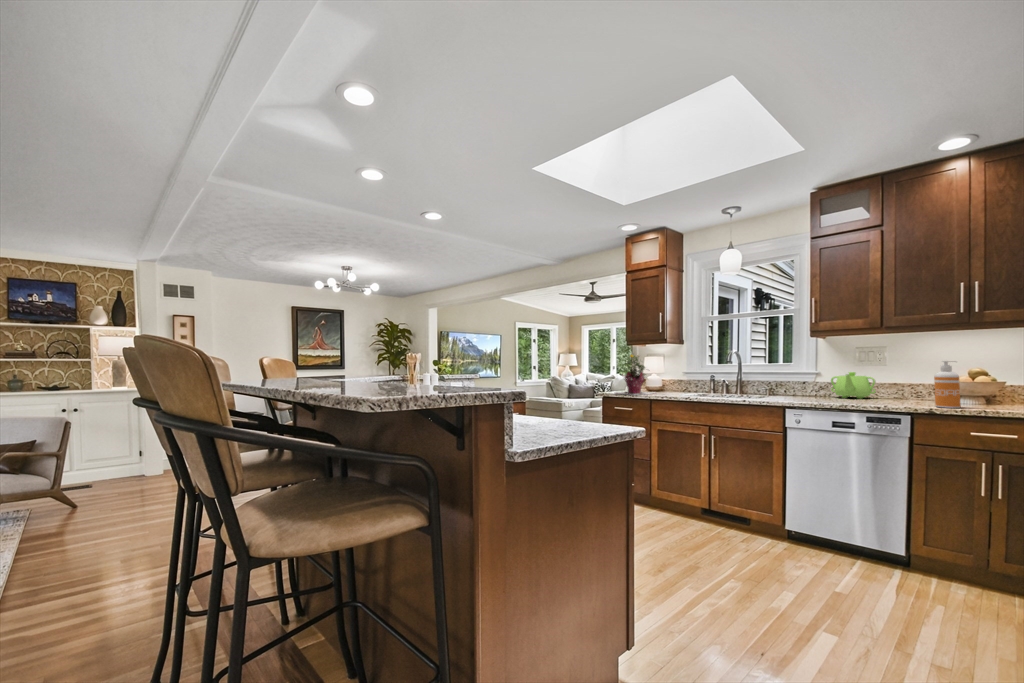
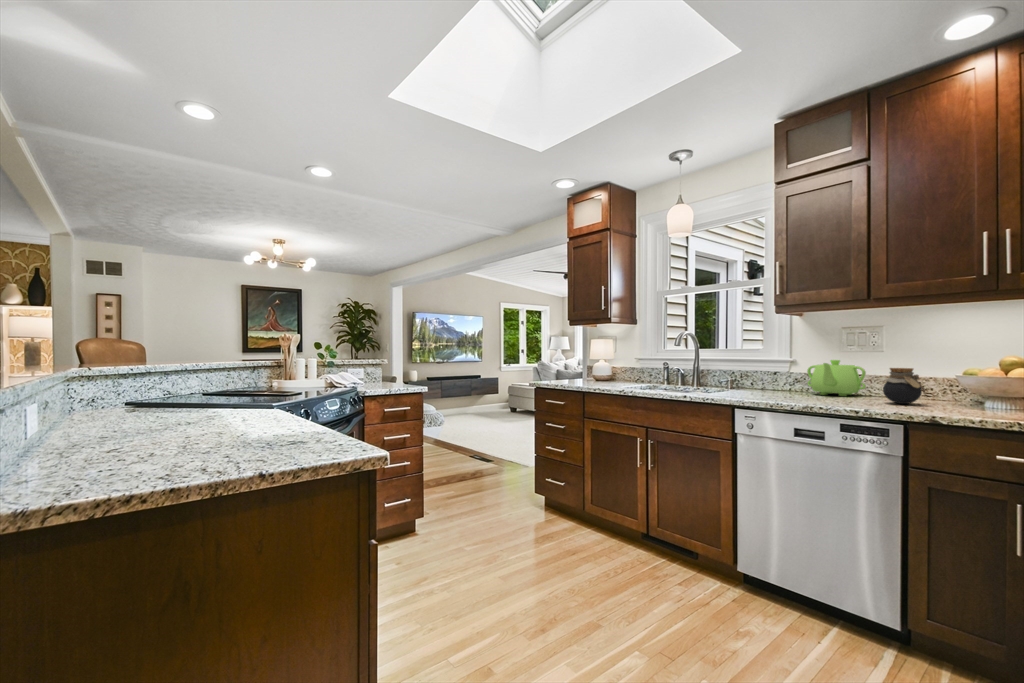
potted plant: present [615,355,657,395] -> none [546,335,598,387]
soap dispenser: present [934,361,961,408] -> none [938,345,977,415]
jar: none [892,377,924,403] -> present [883,368,926,404]

